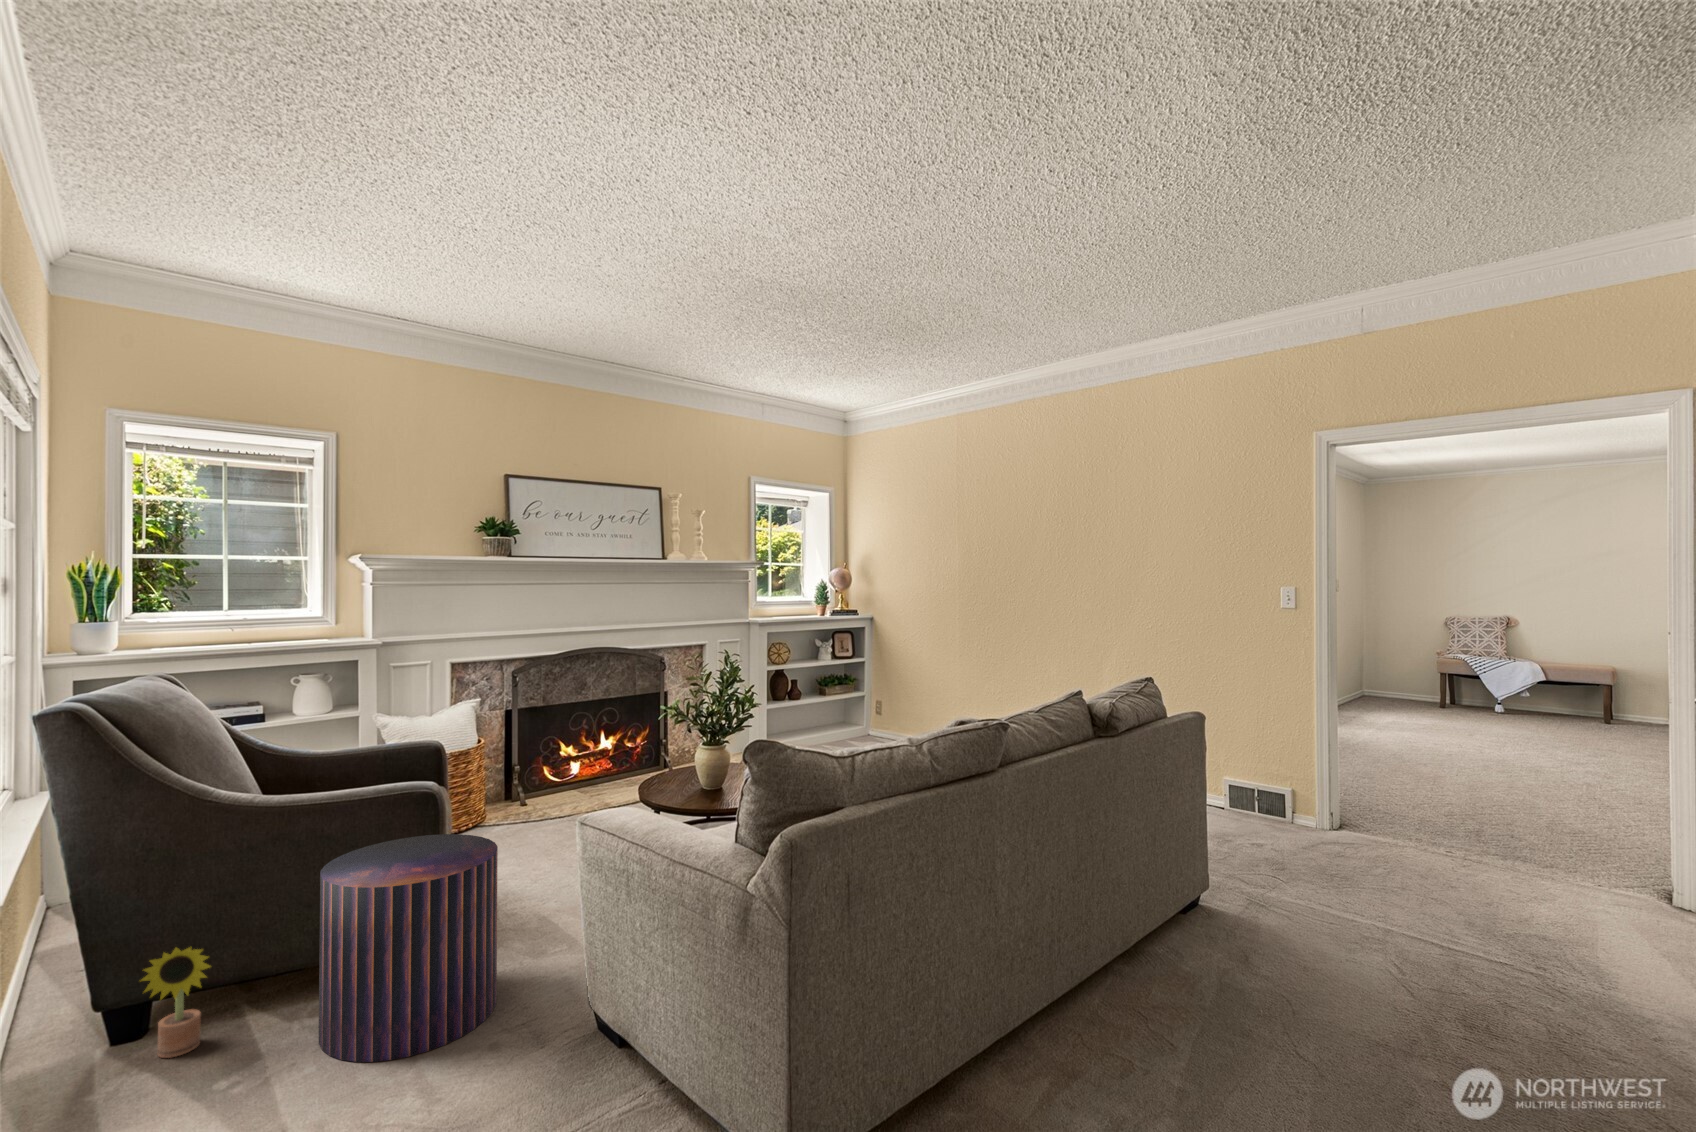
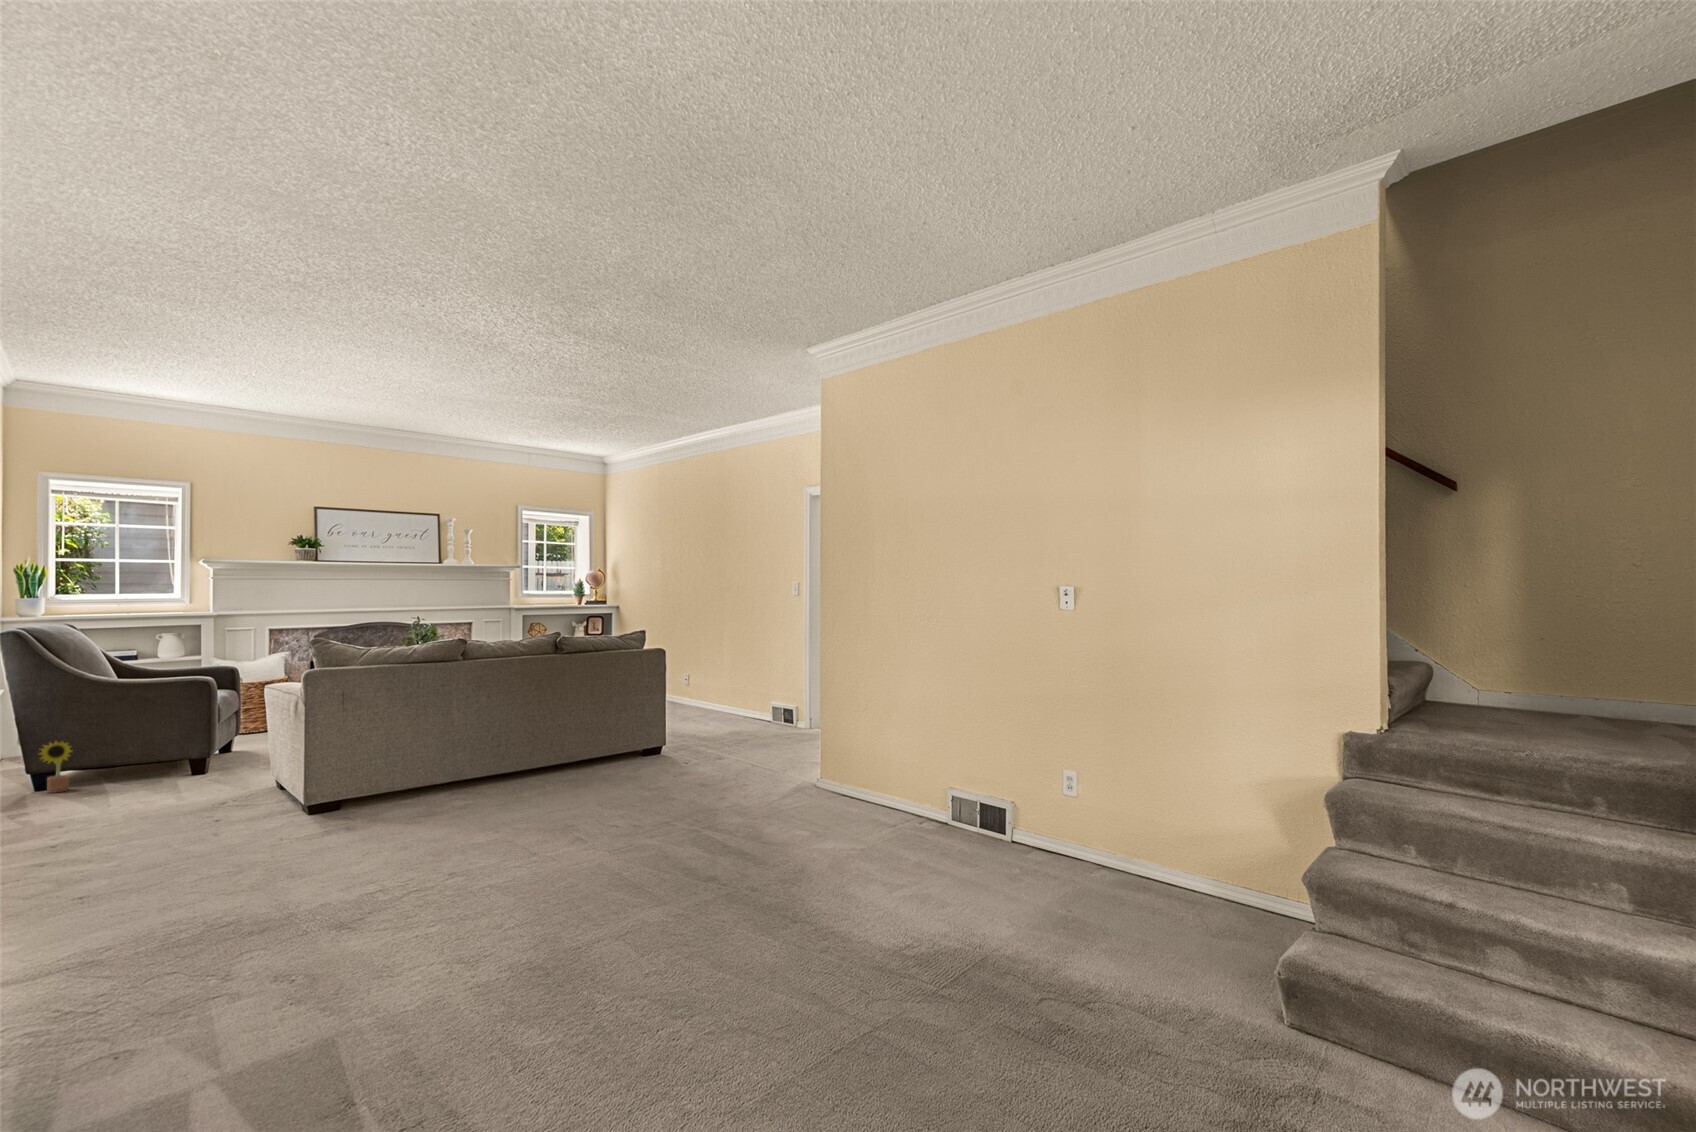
pouf: present [319,834,498,1062] -> none [125,702,226,793]

